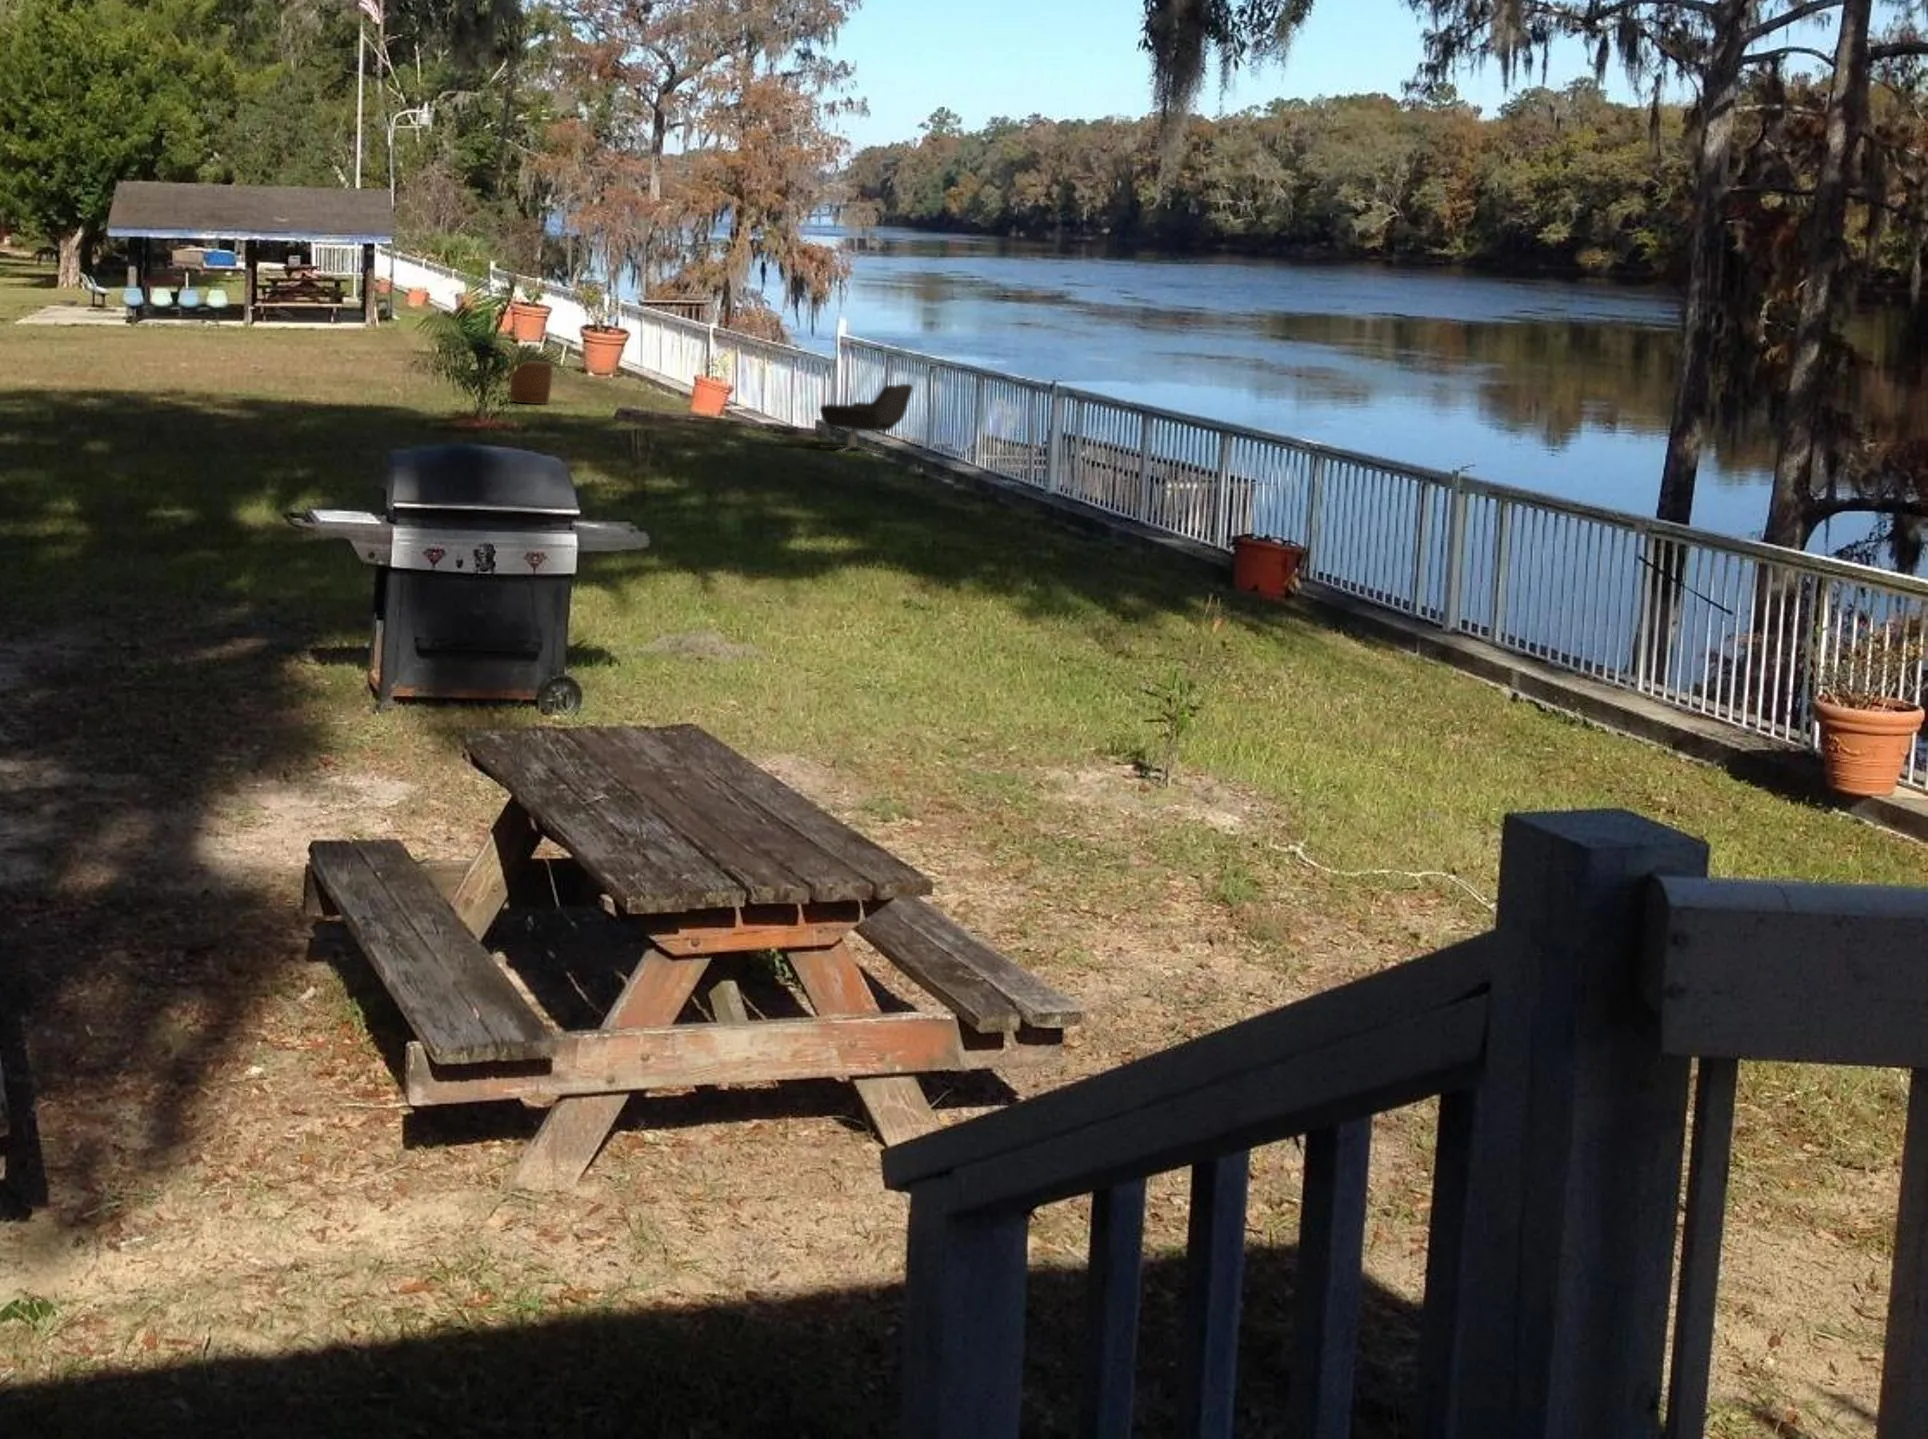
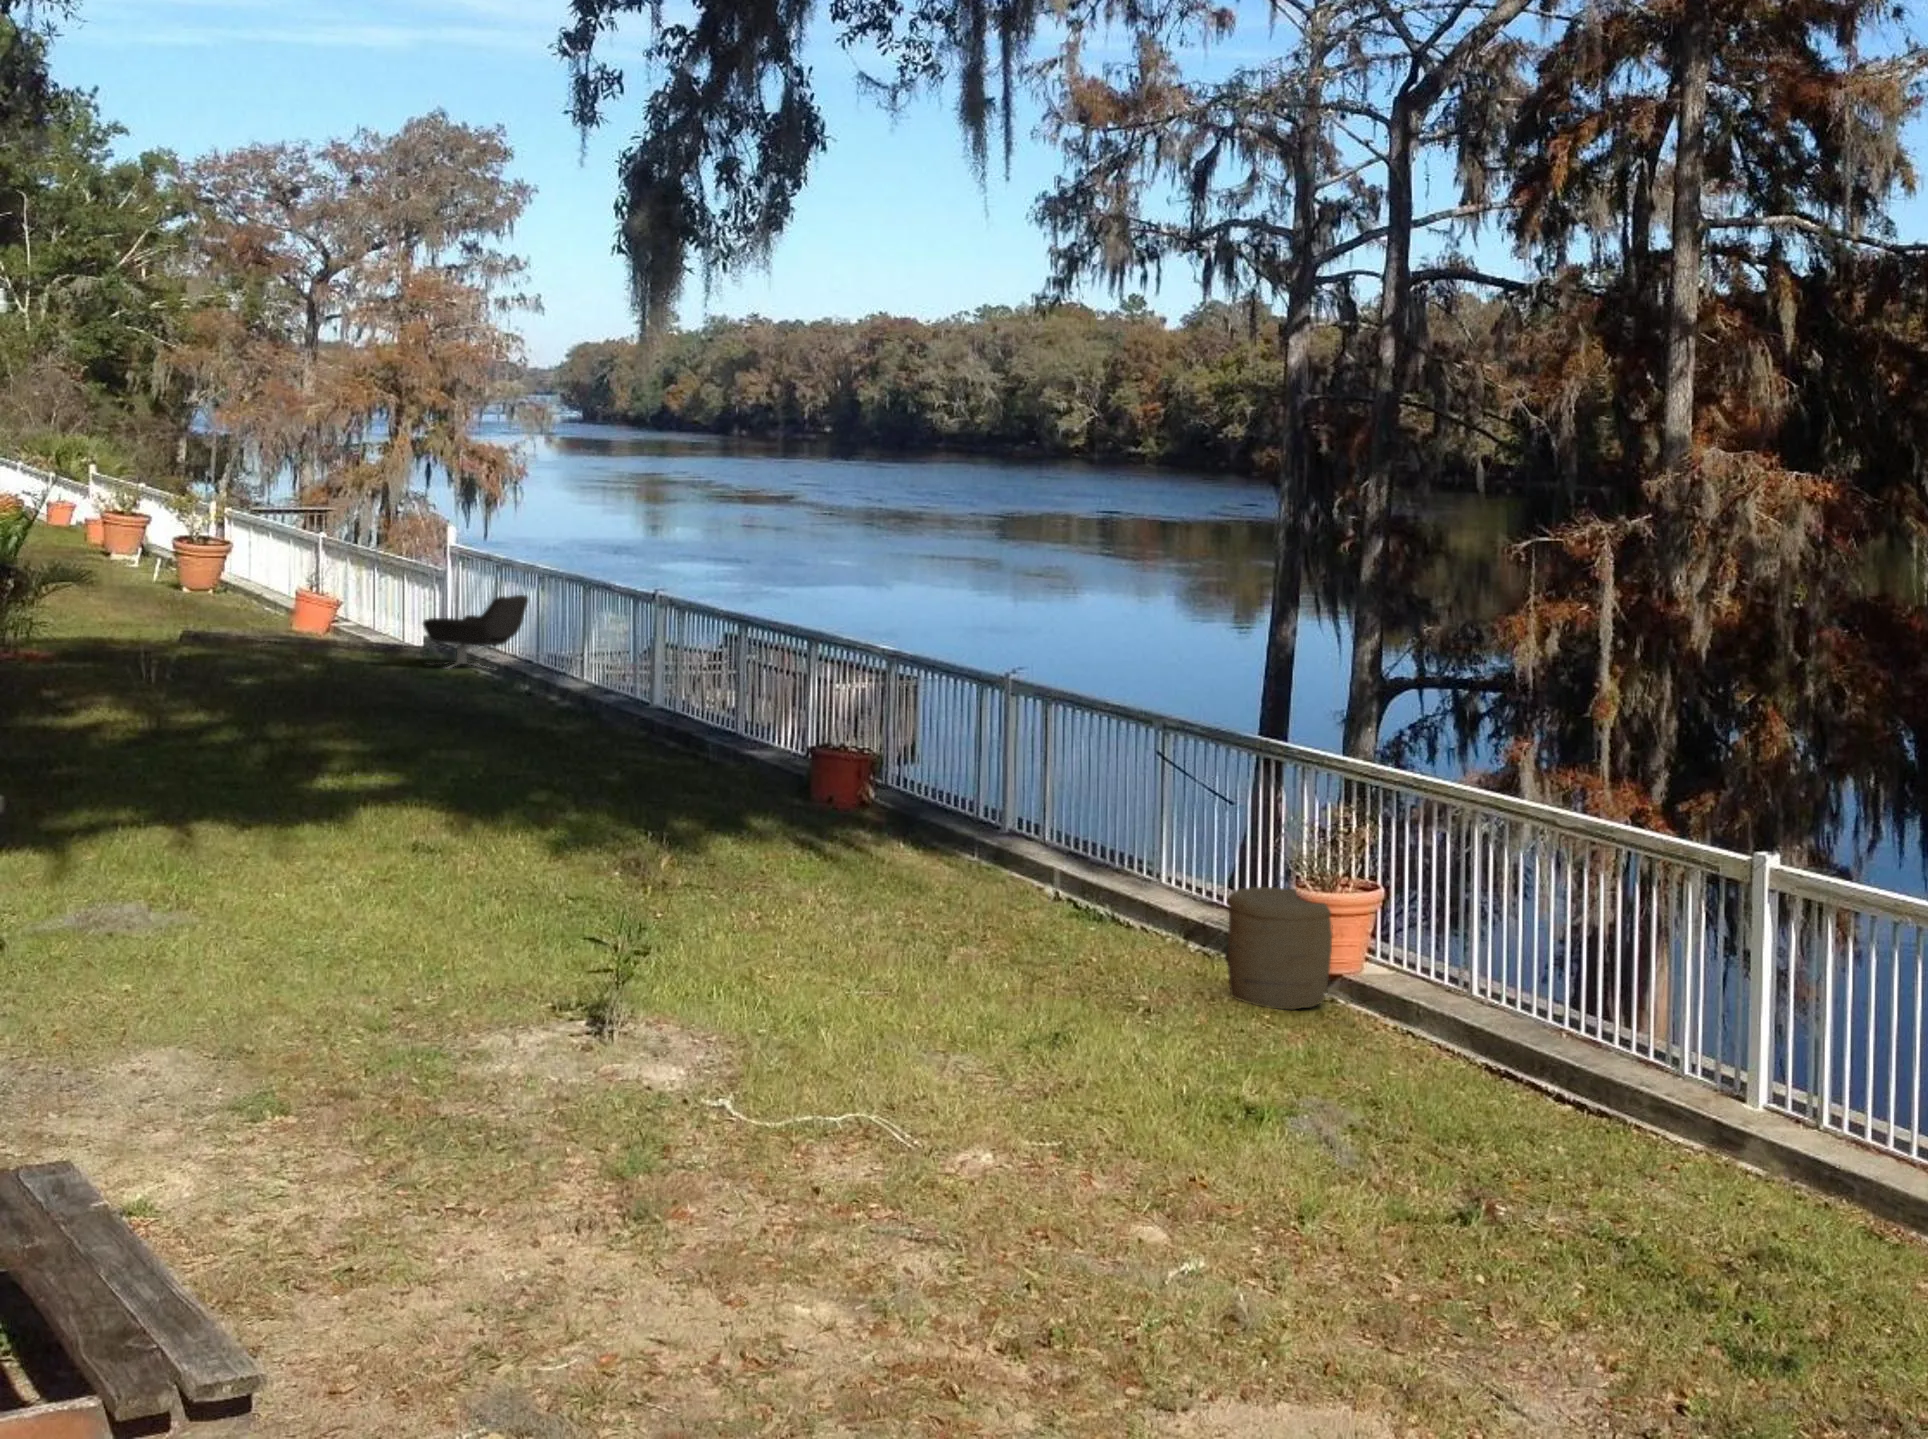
woven basket: present [510,360,553,404] -> present [1227,887,1333,1010]

